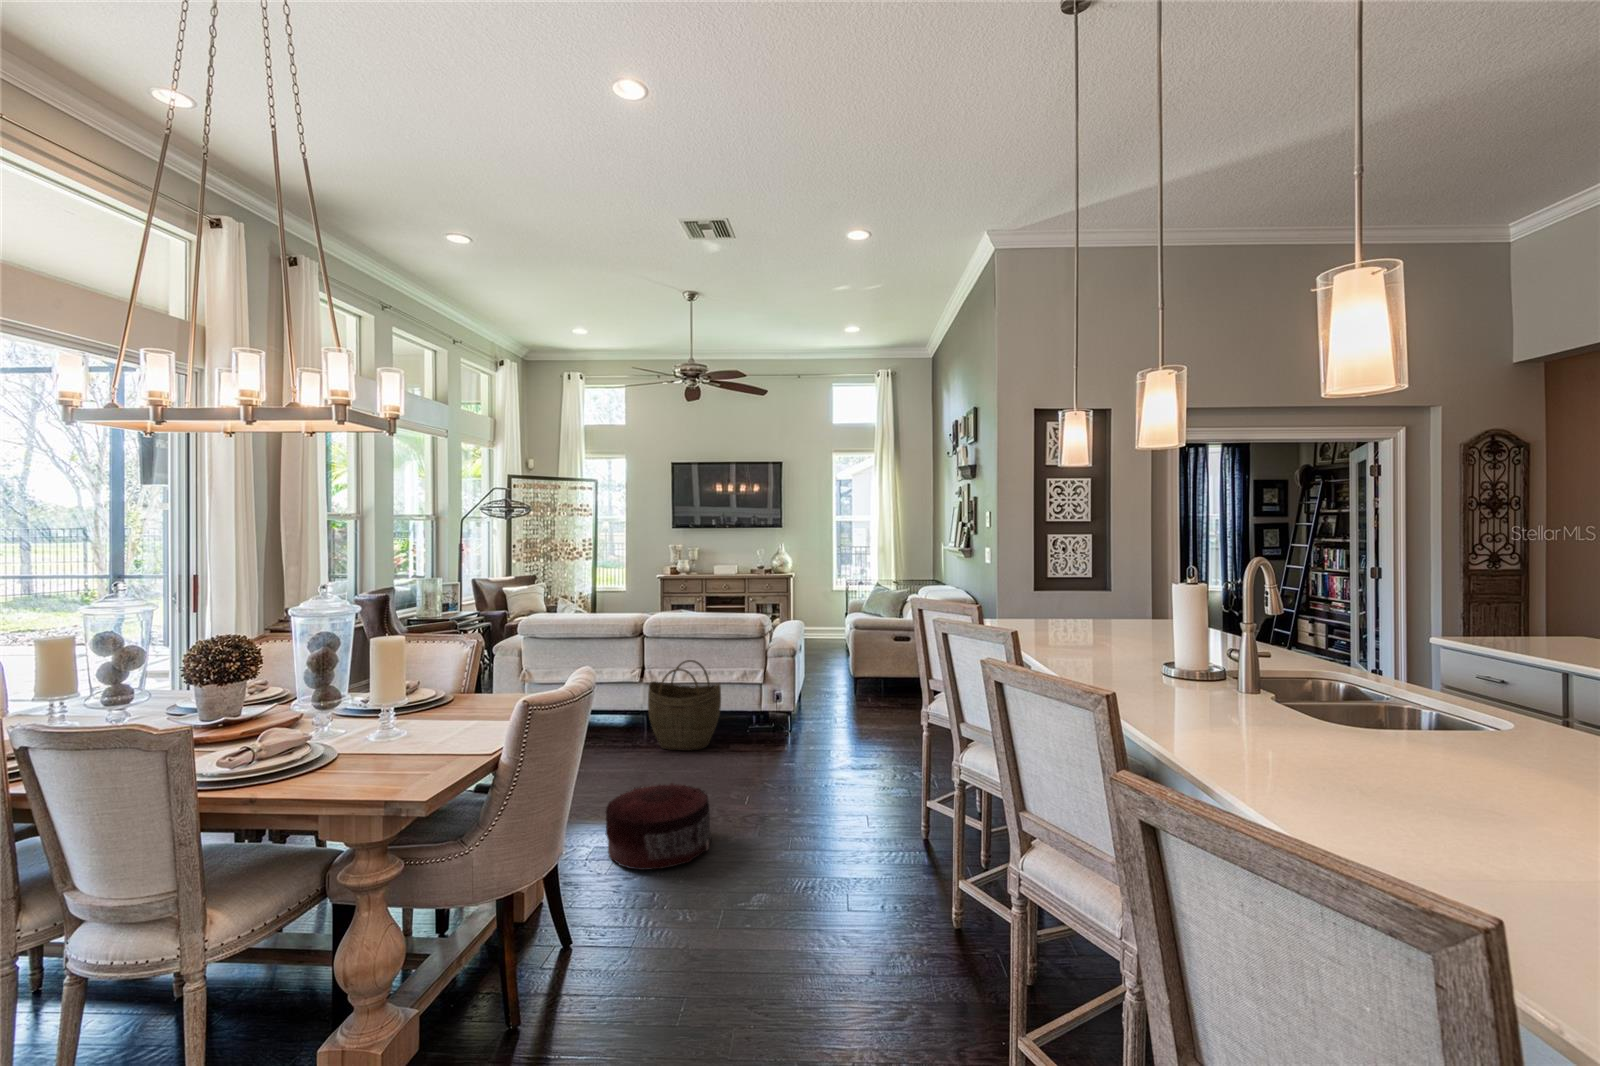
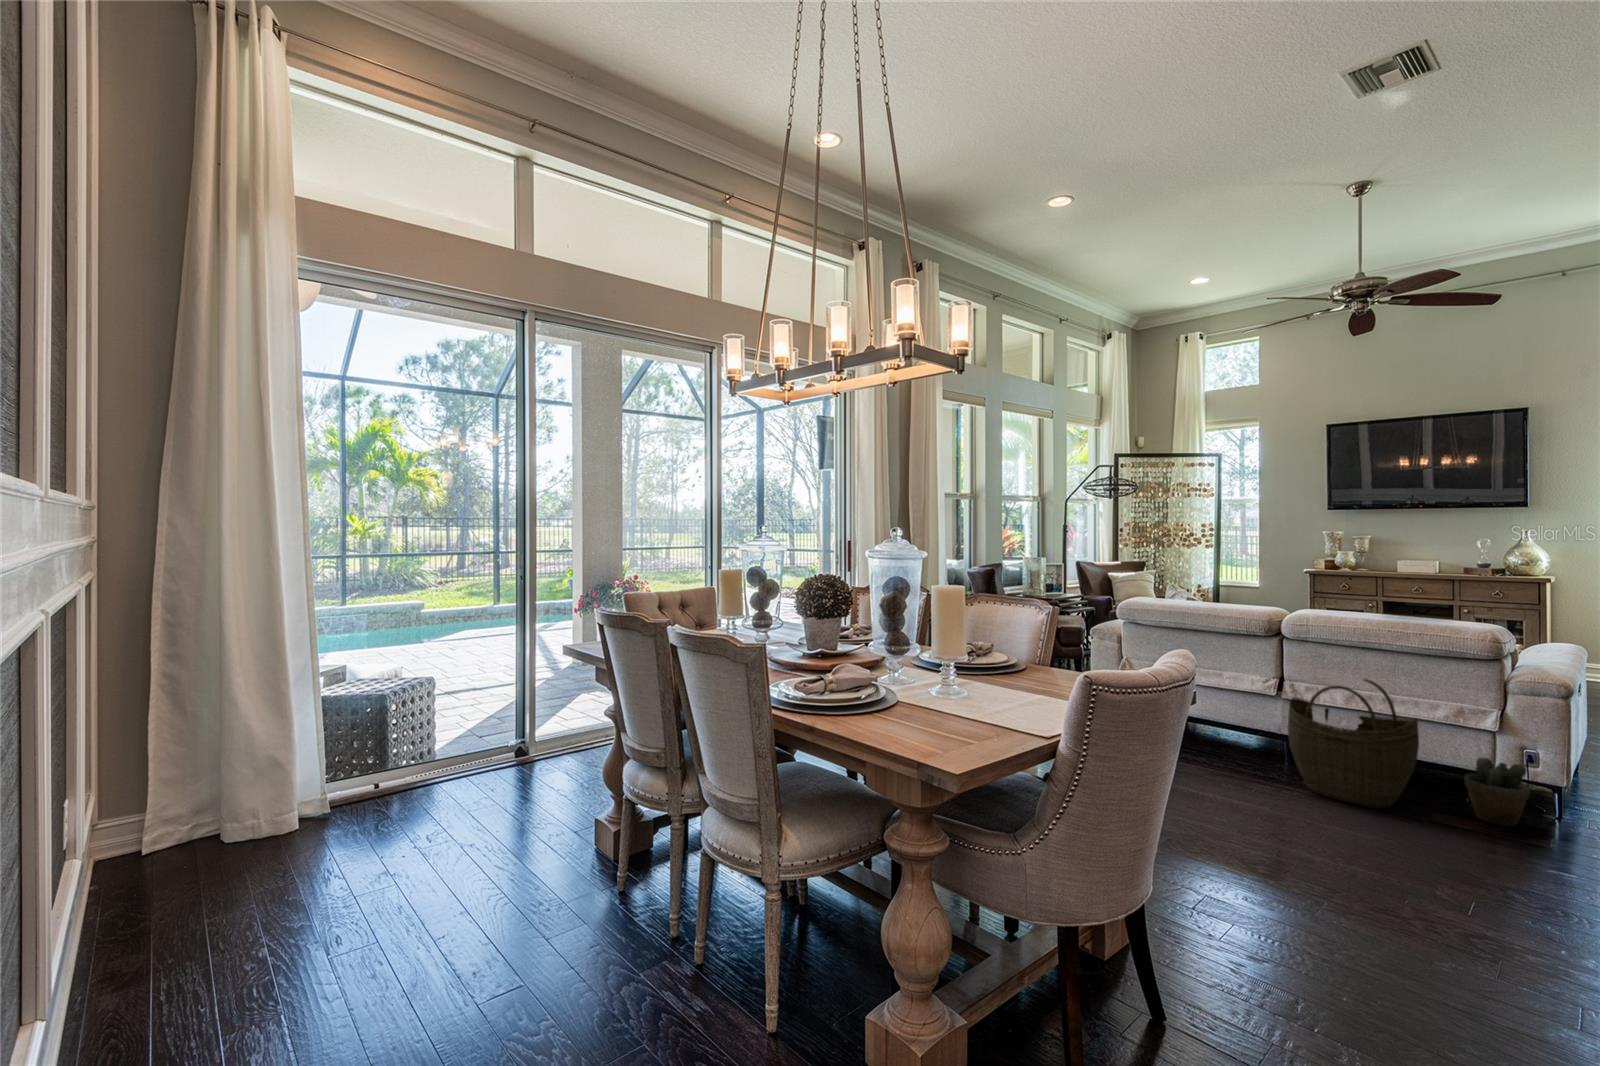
potted plant: none [743,701,772,742] -> present [1465,758,1530,826]
pouf: present [605,783,711,870] -> none [1215,834,1404,980]

